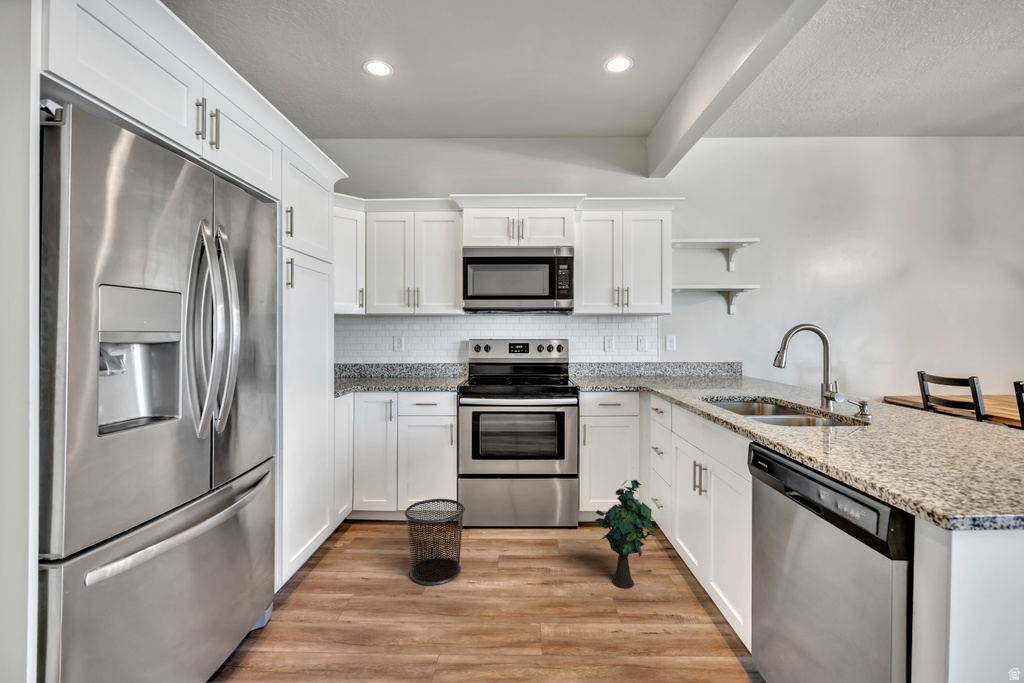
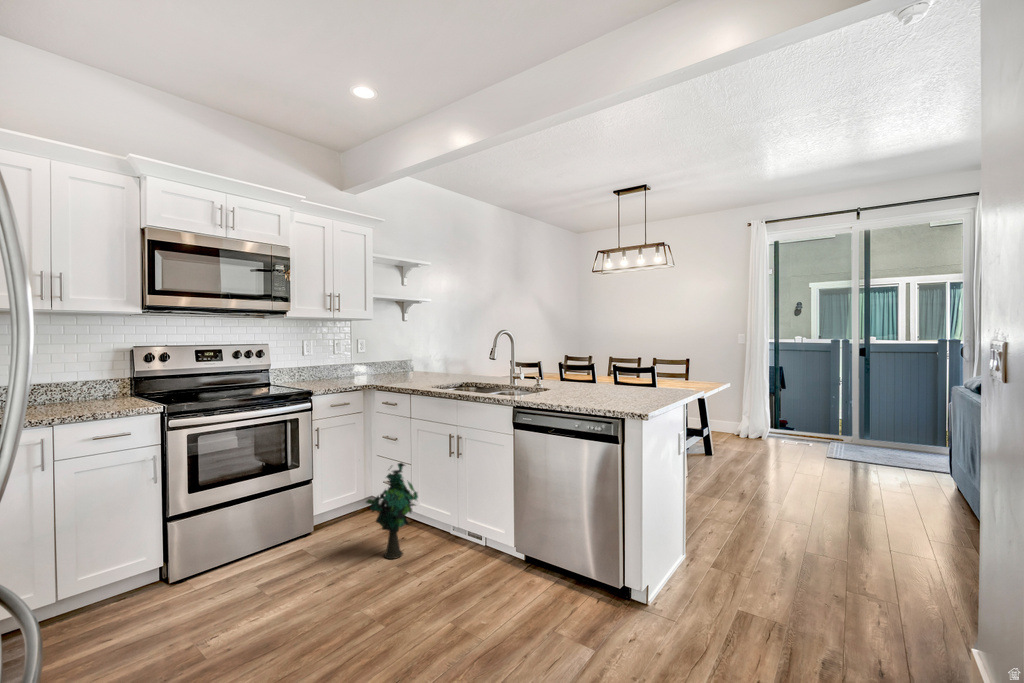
trash can: present [405,499,465,585] -> none [144,540,233,653]

